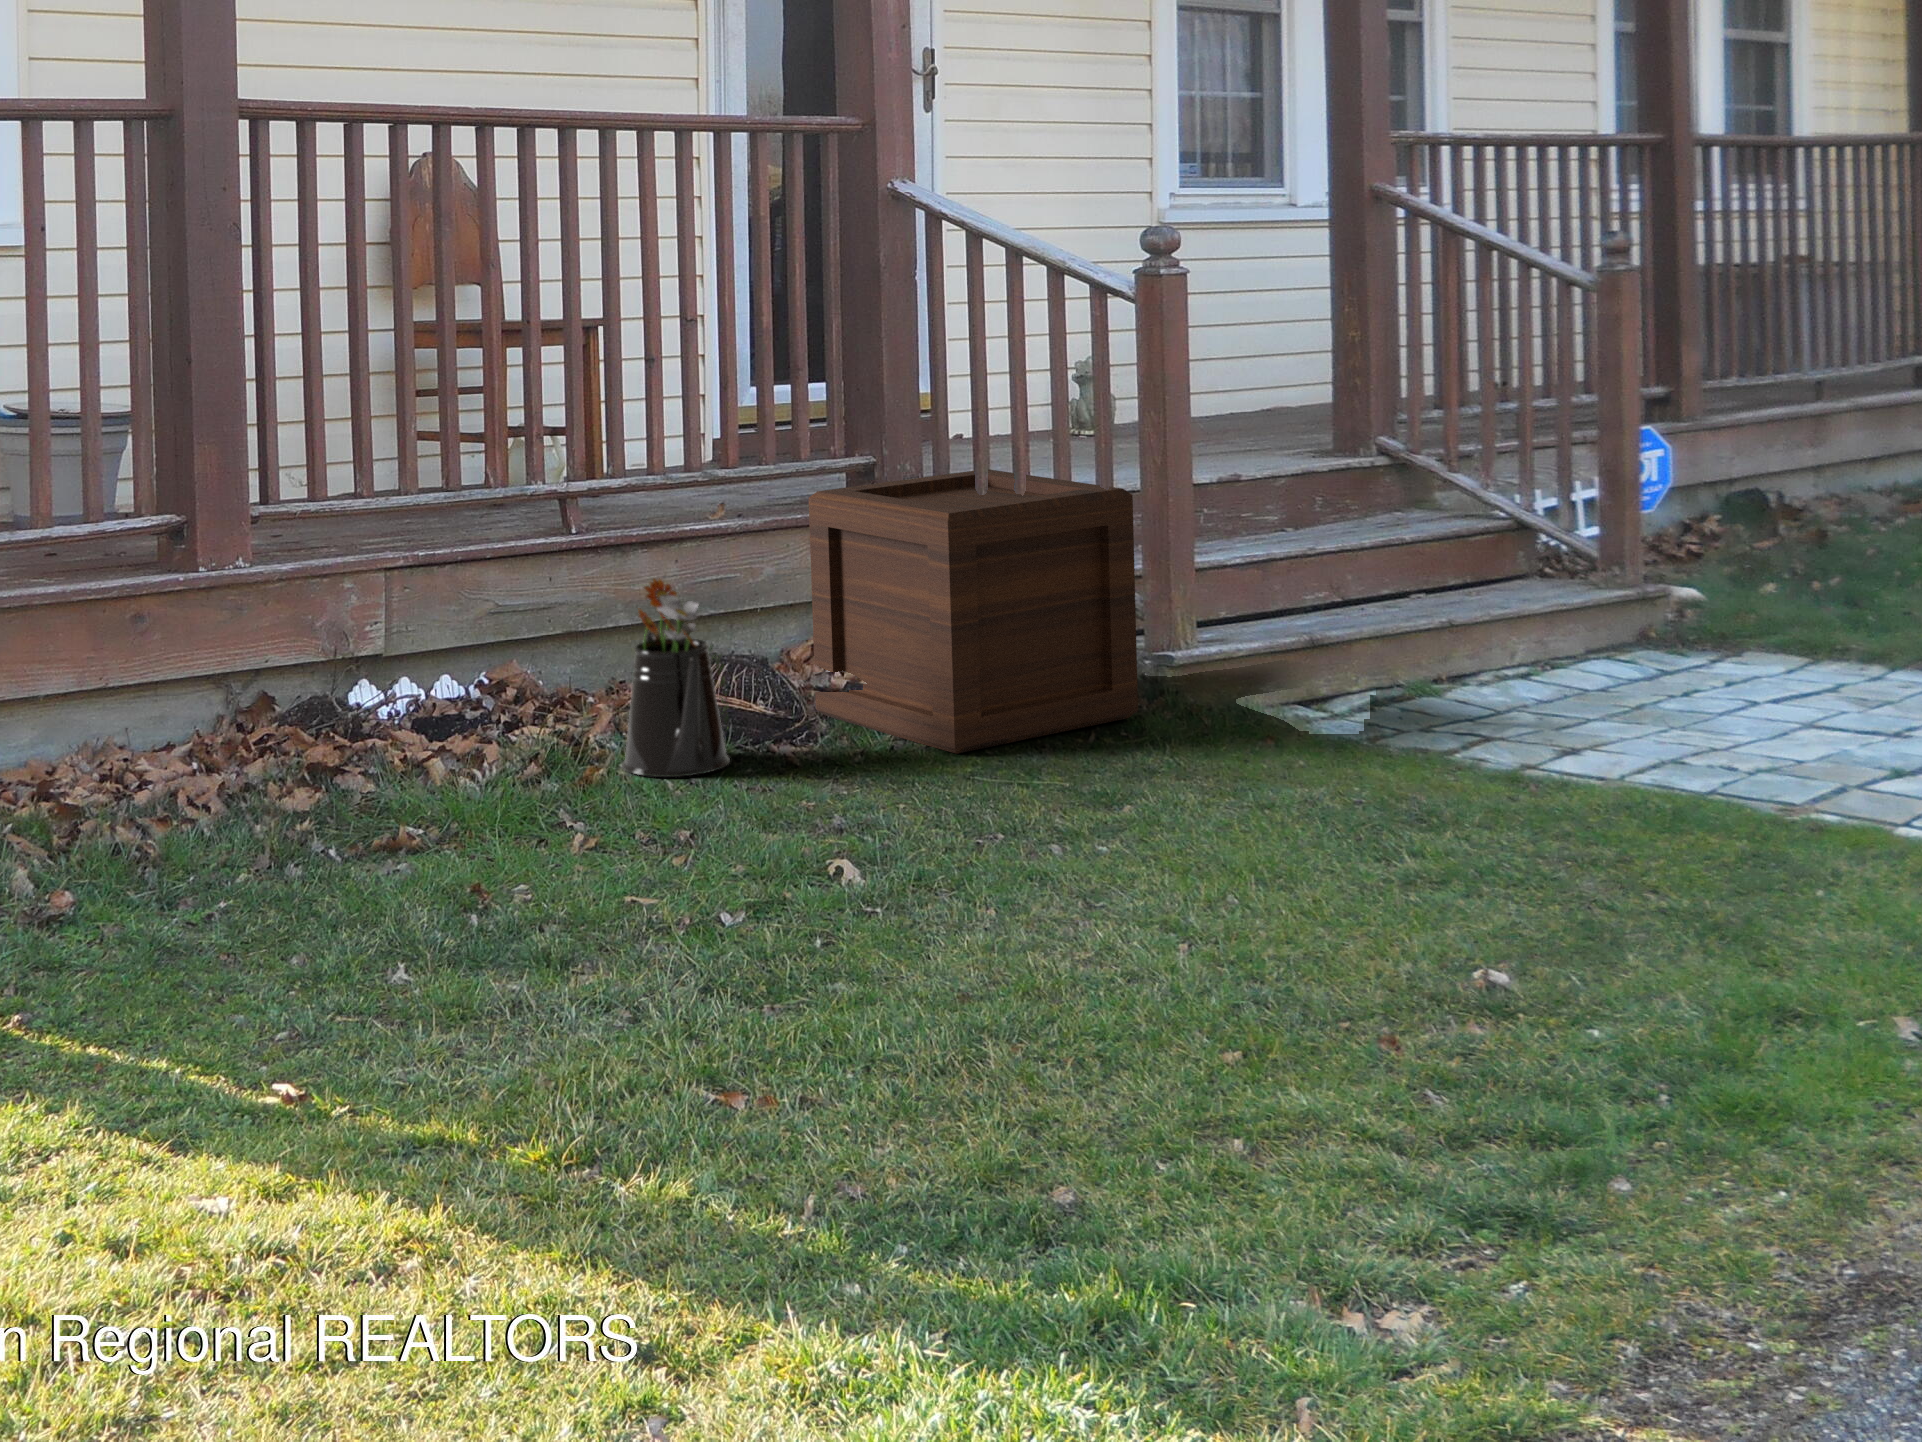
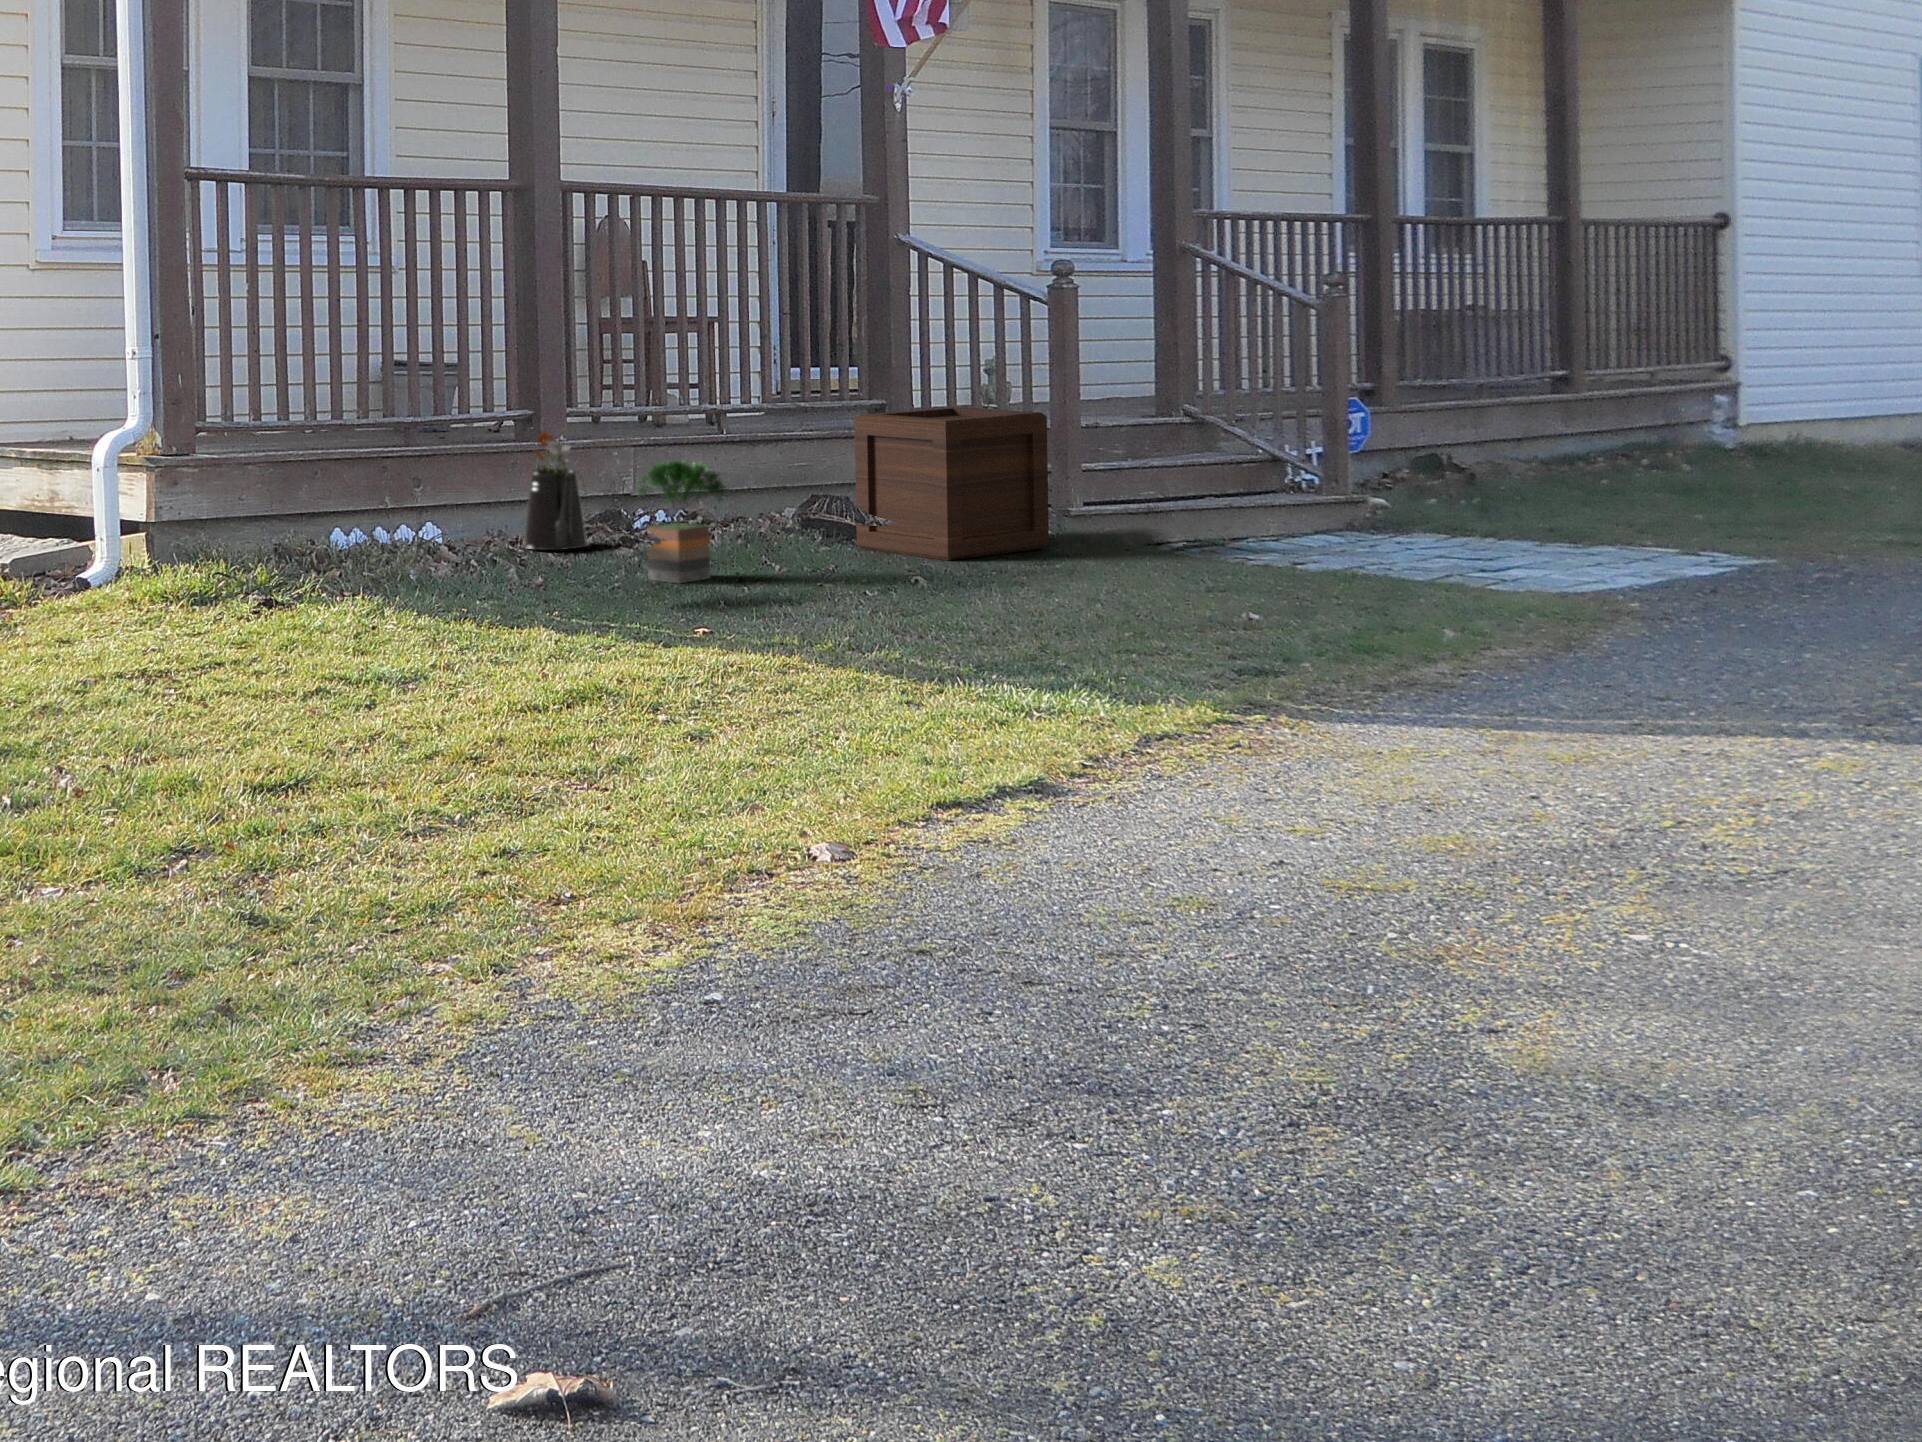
watering can: present [622,579,730,777] -> present [522,432,589,550]
potted tree: none [376,596,545,826] -> present [637,461,726,584]

